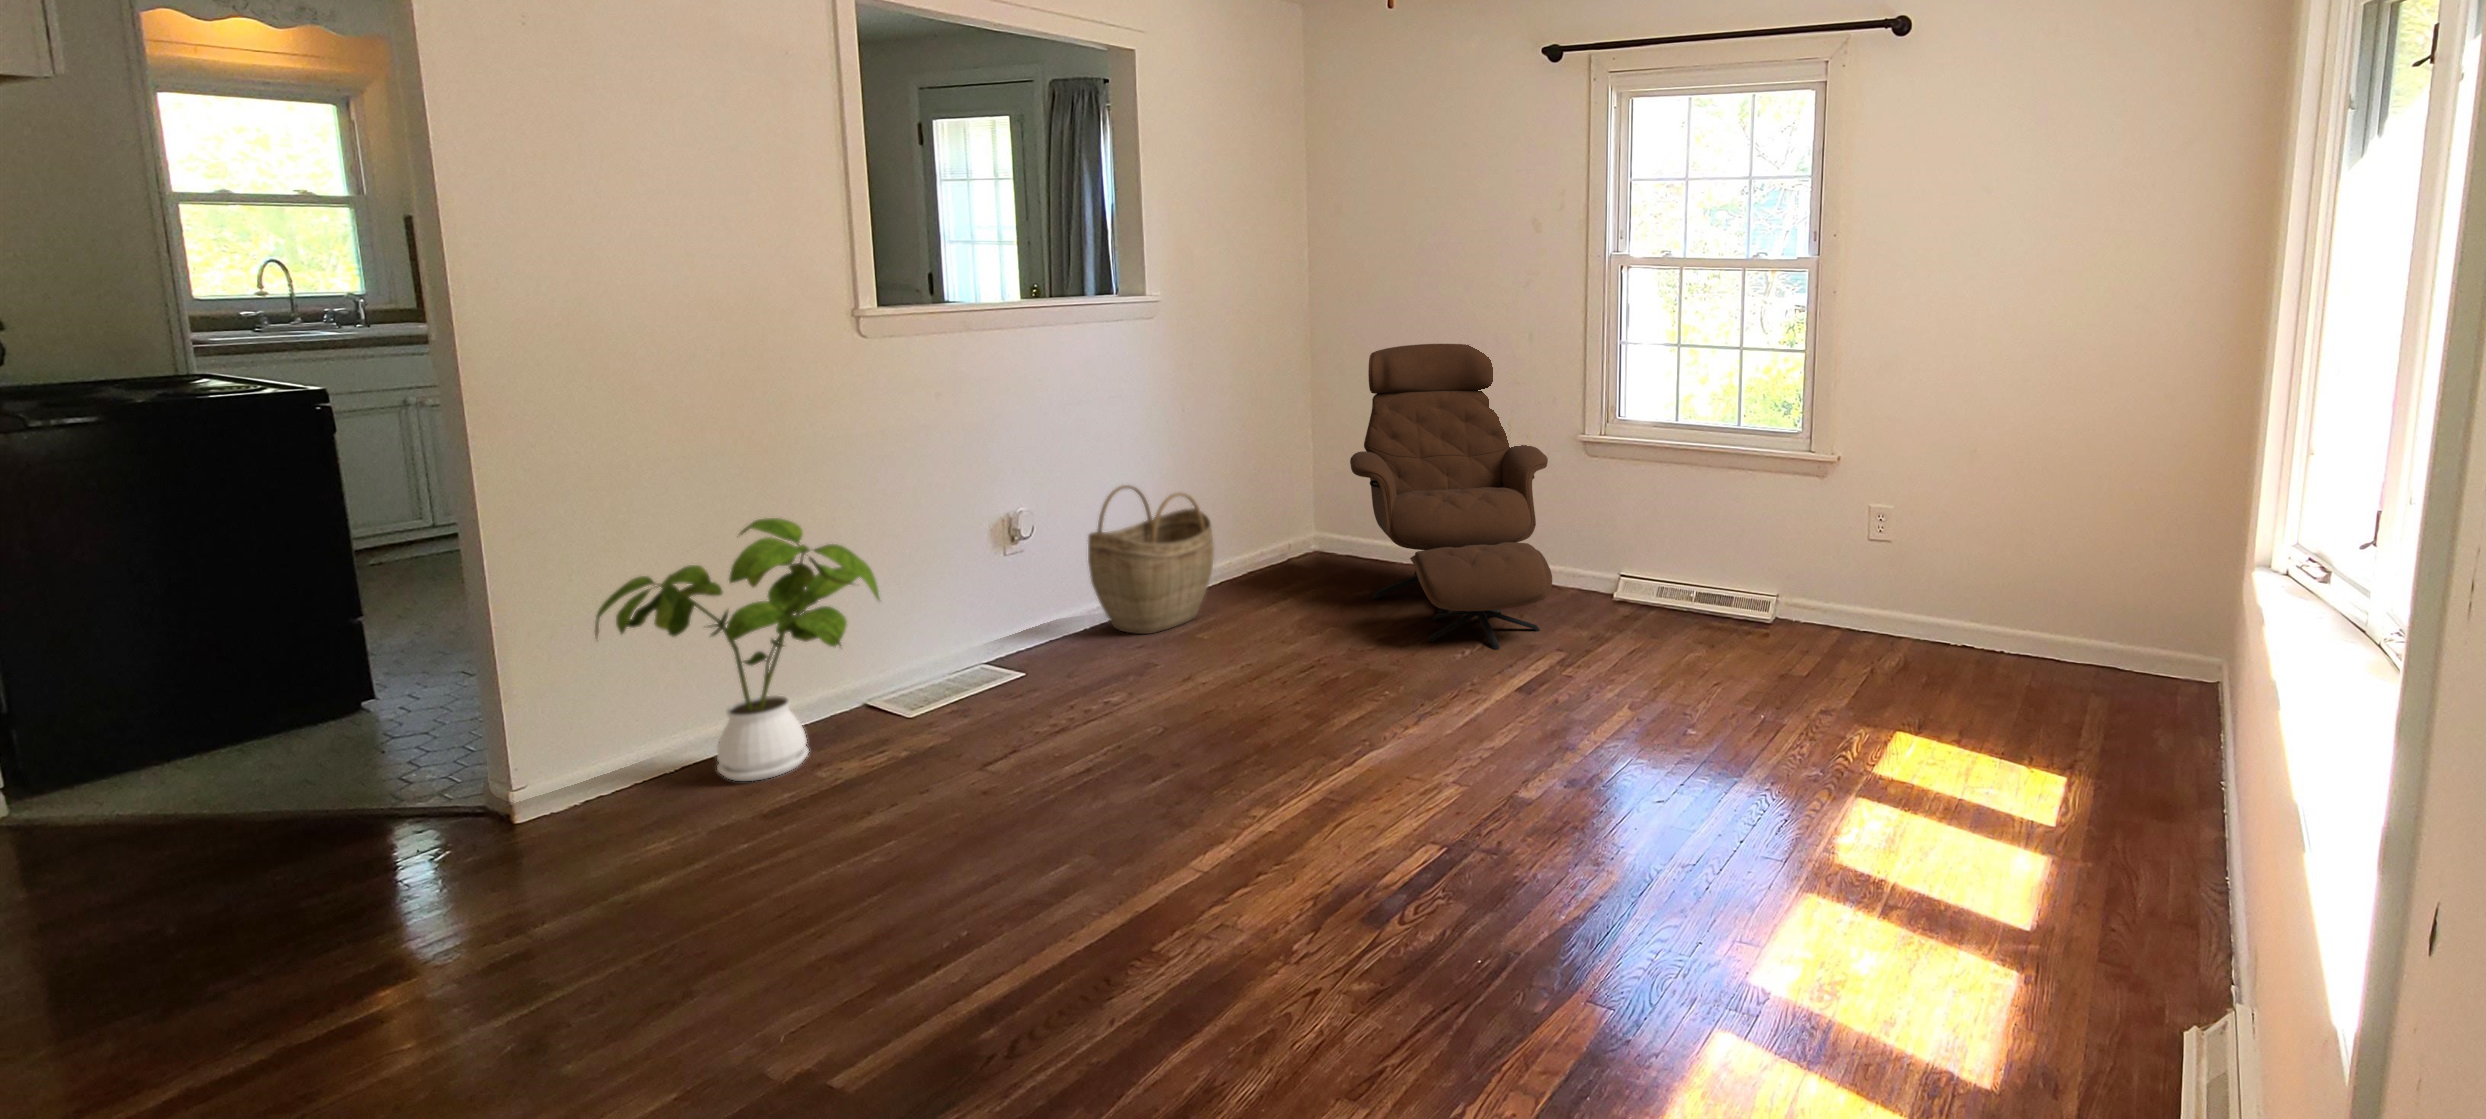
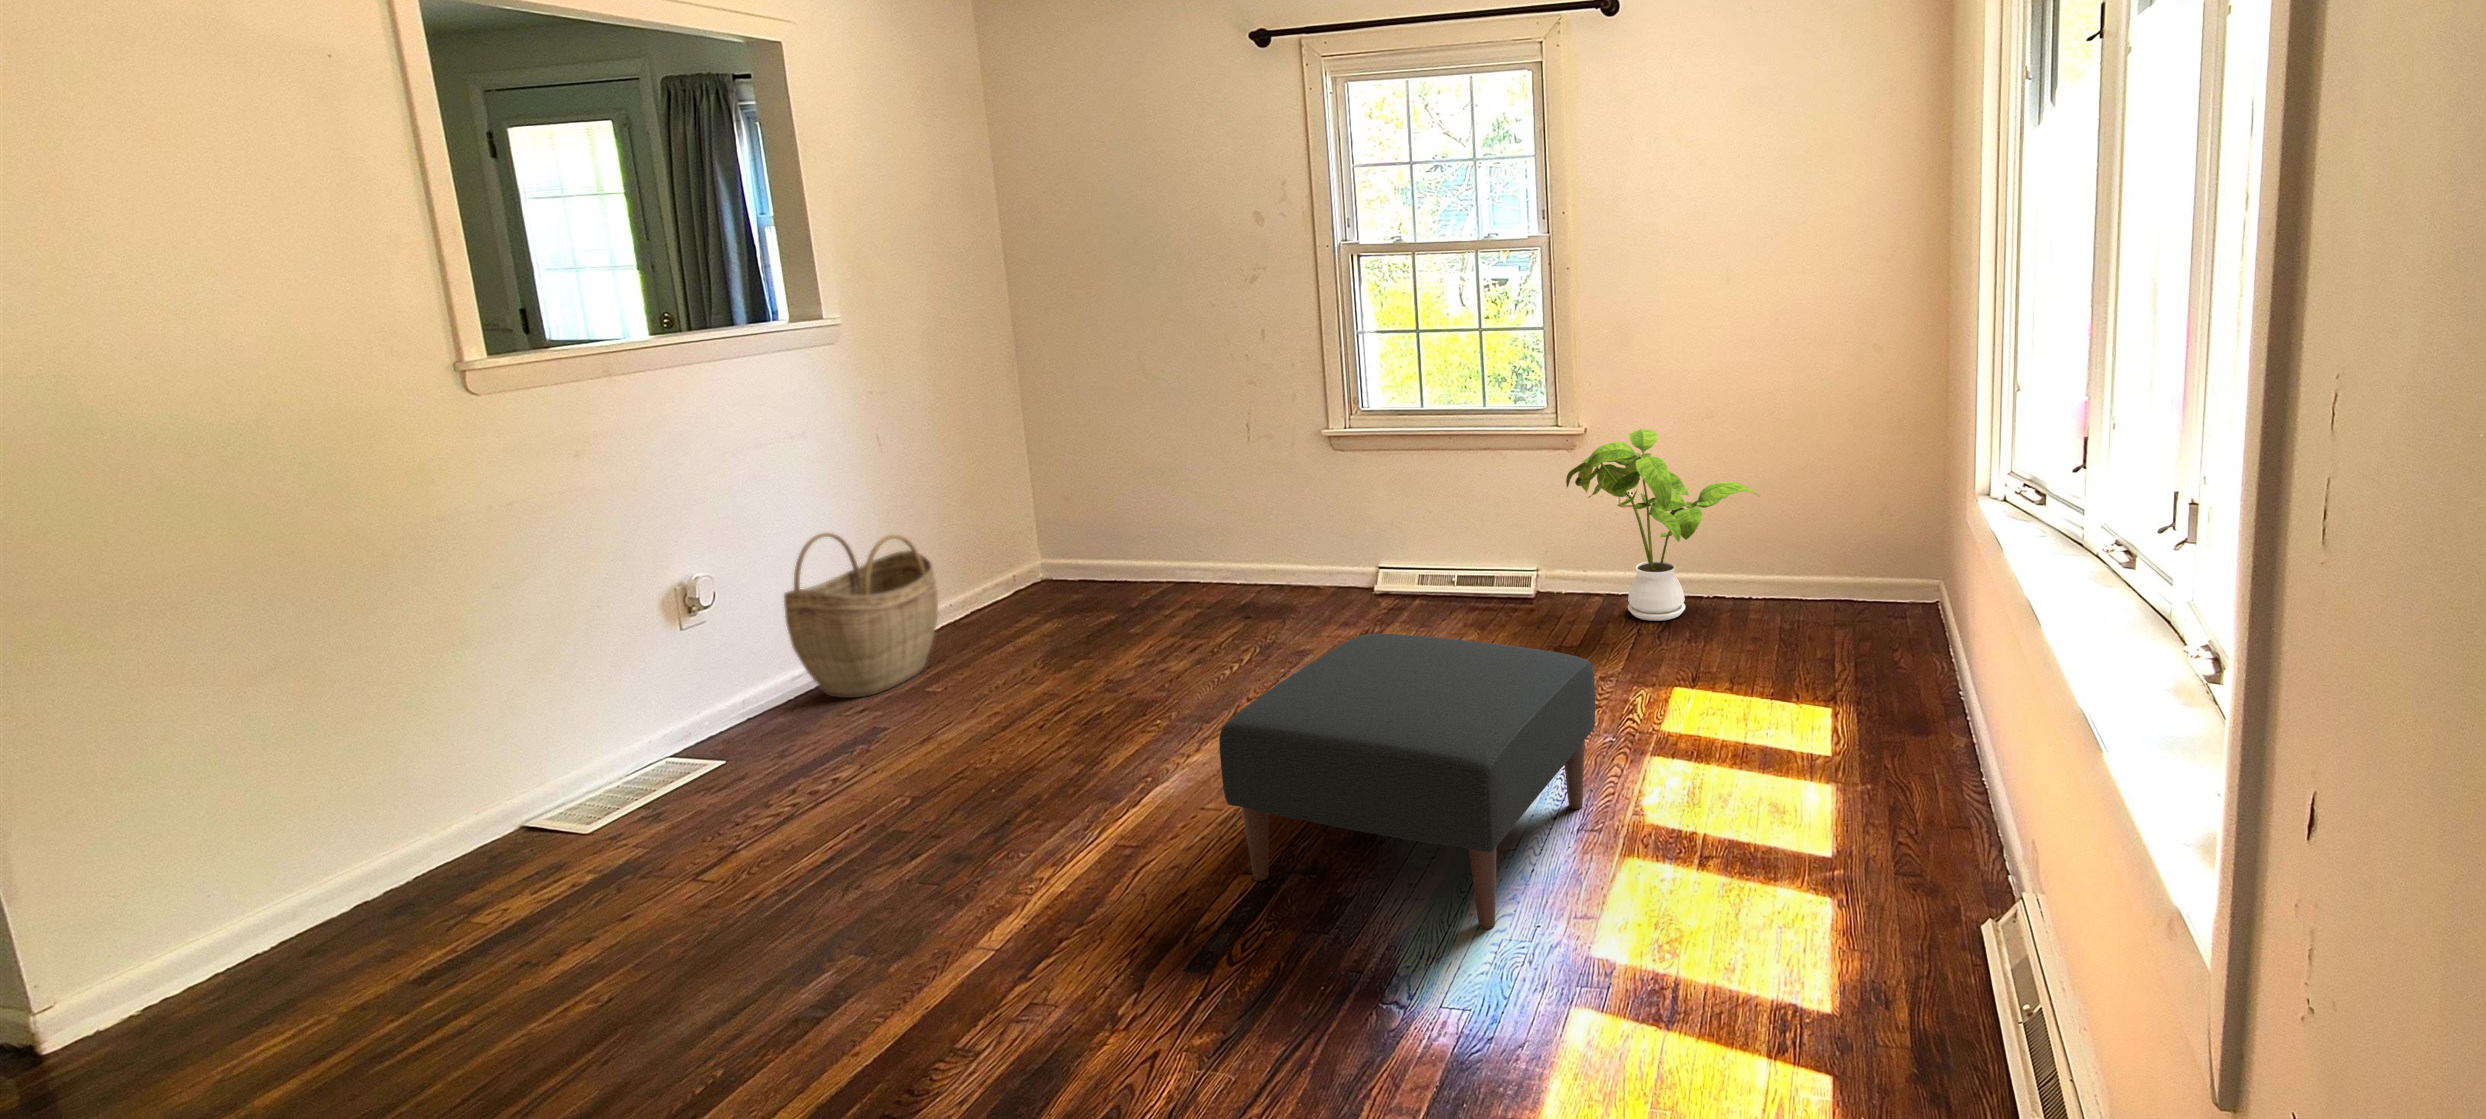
lounge chair: present [1350,344,1552,649] -> none [1085,347,1320,662]
house plant: present [595,518,879,781] -> present [1566,429,1759,621]
ottoman: none [1417,632,1794,936] -> present [1219,634,1595,929]

